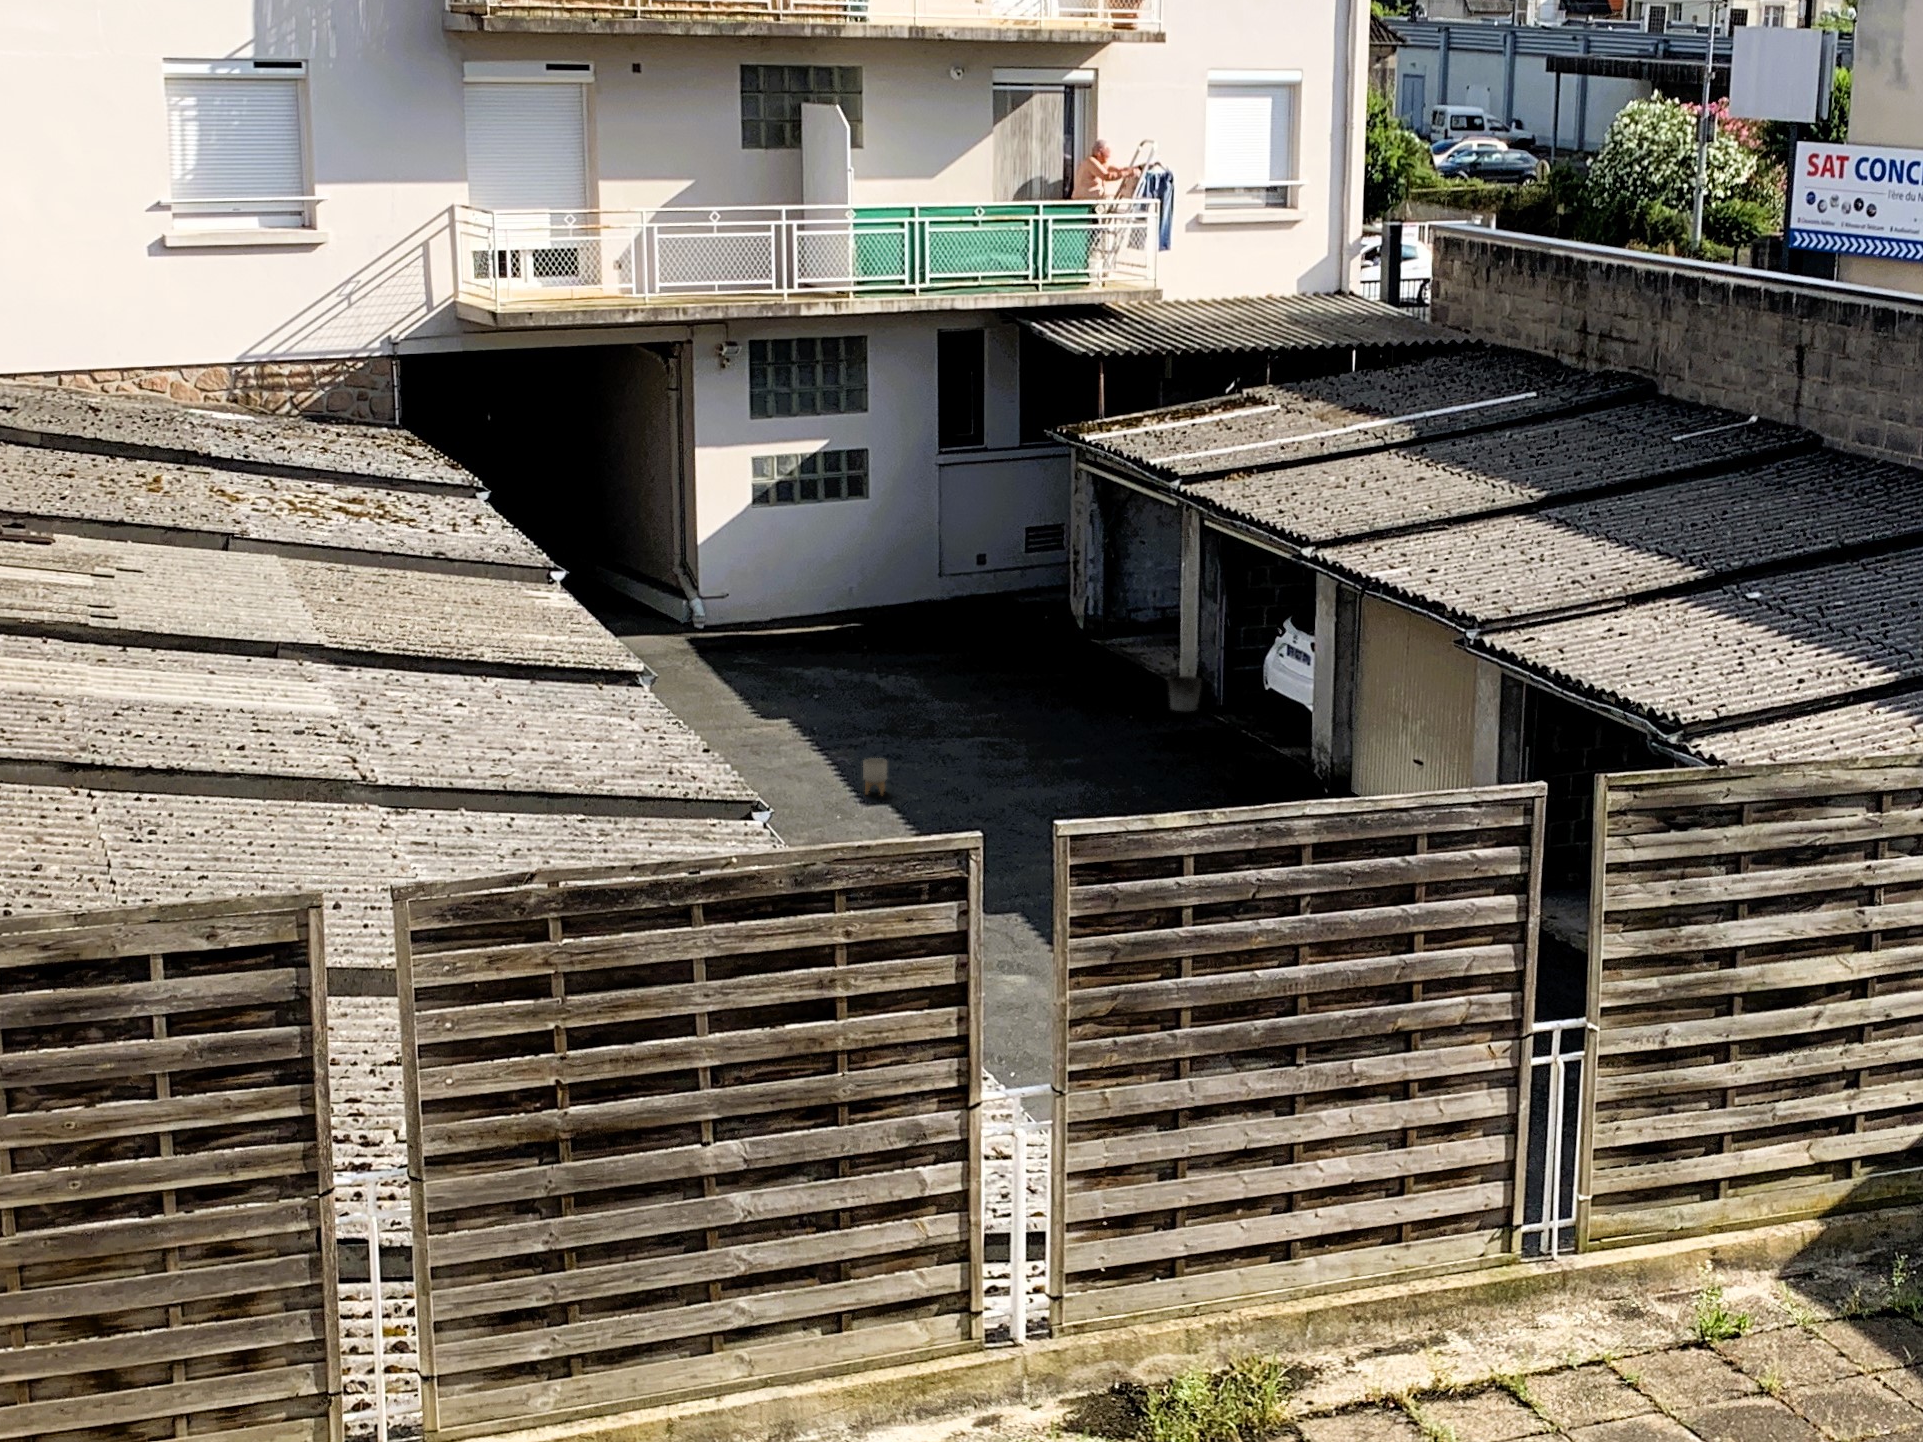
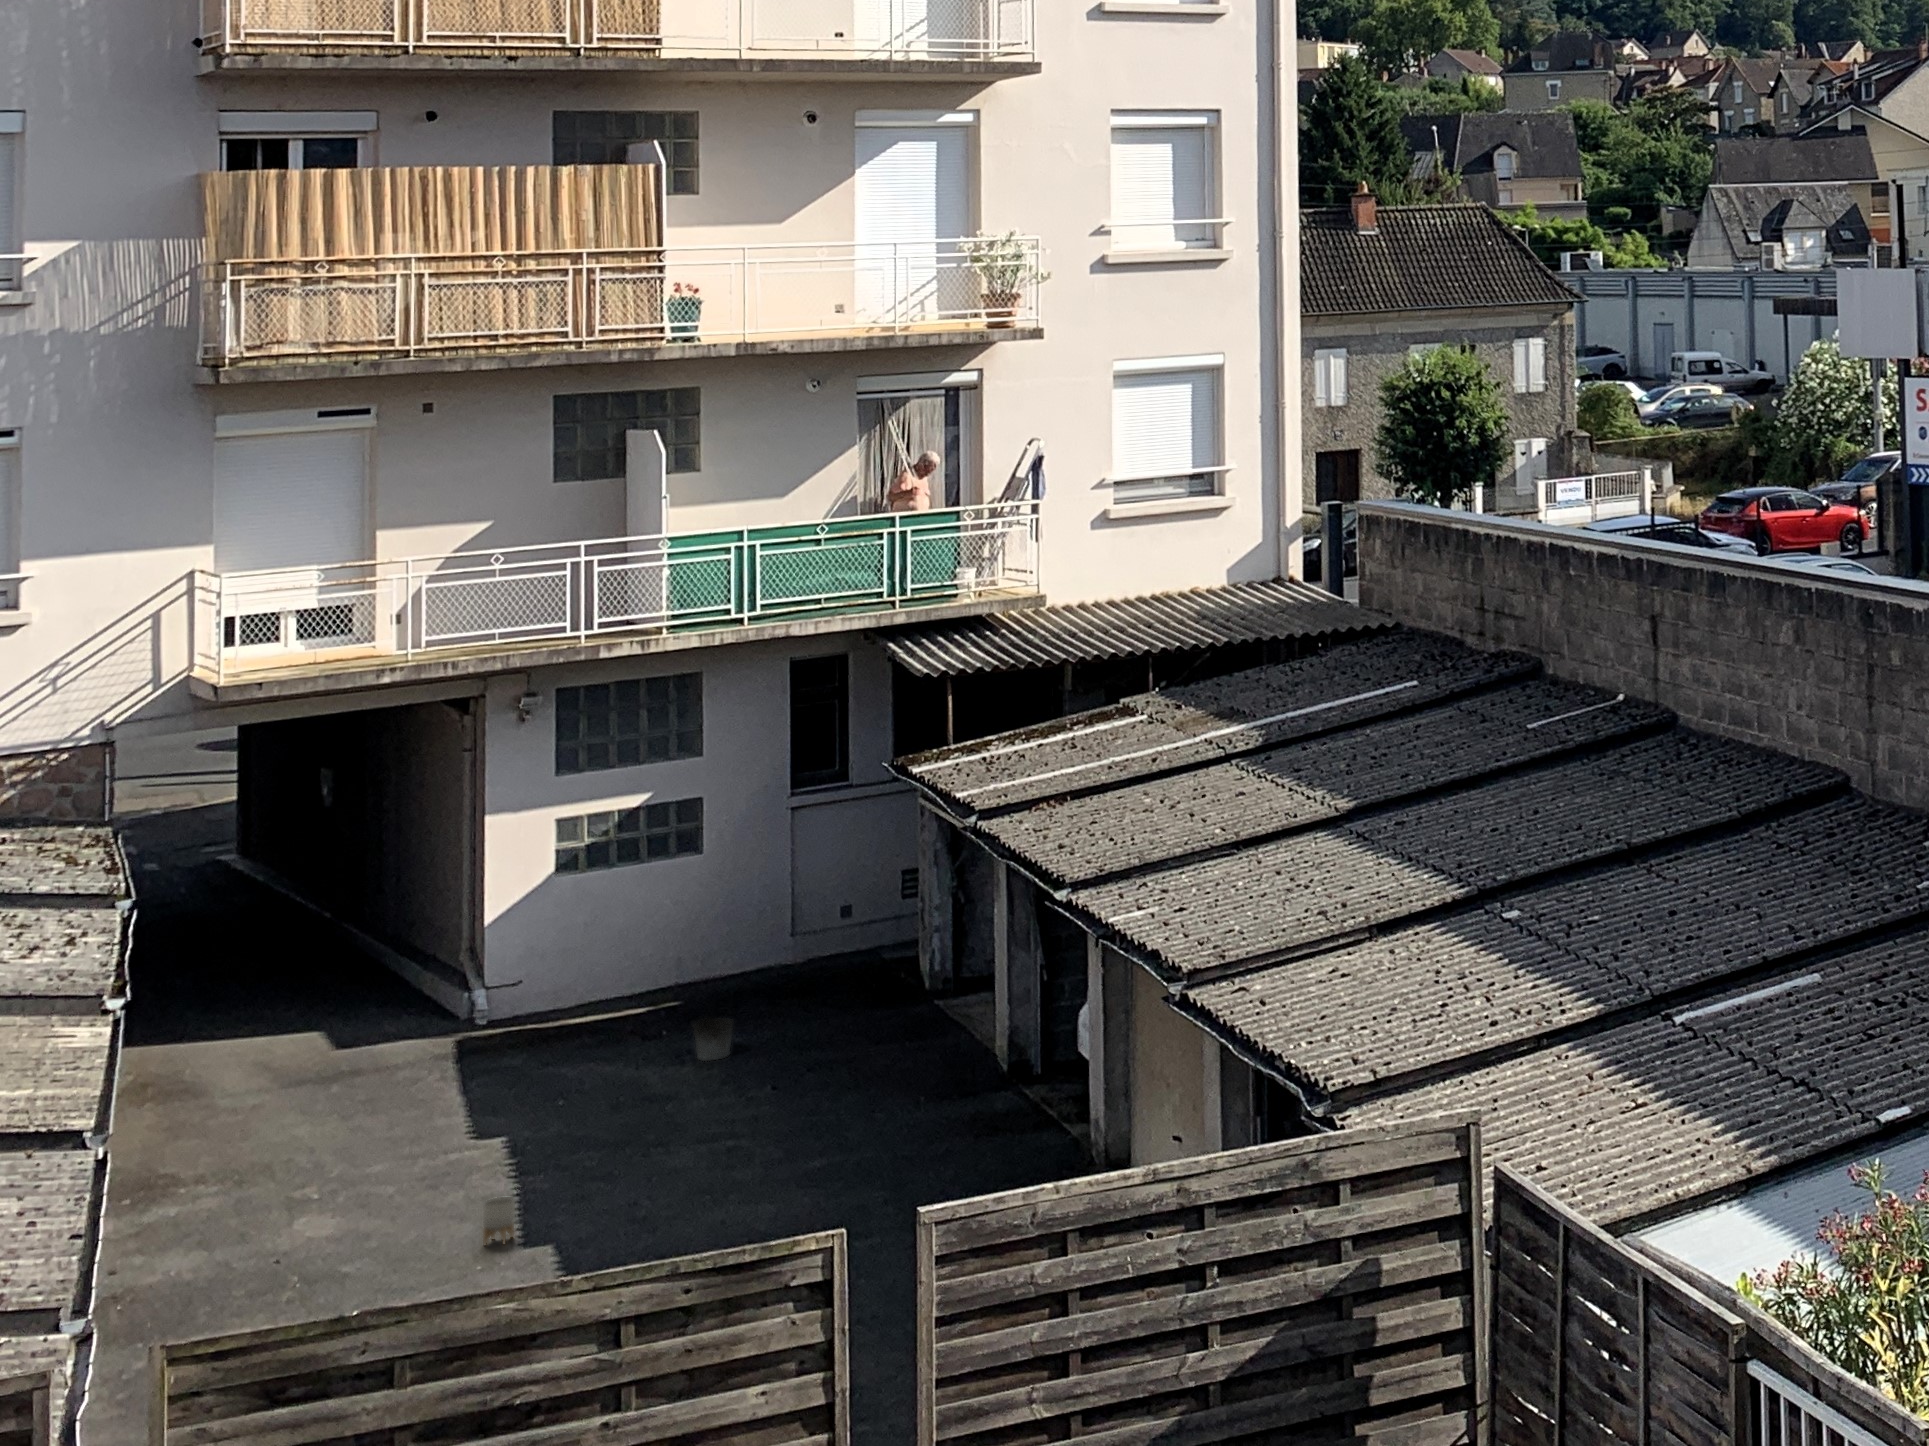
bucket: present [1167,674,1201,711] -> present [693,1018,733,1061]

